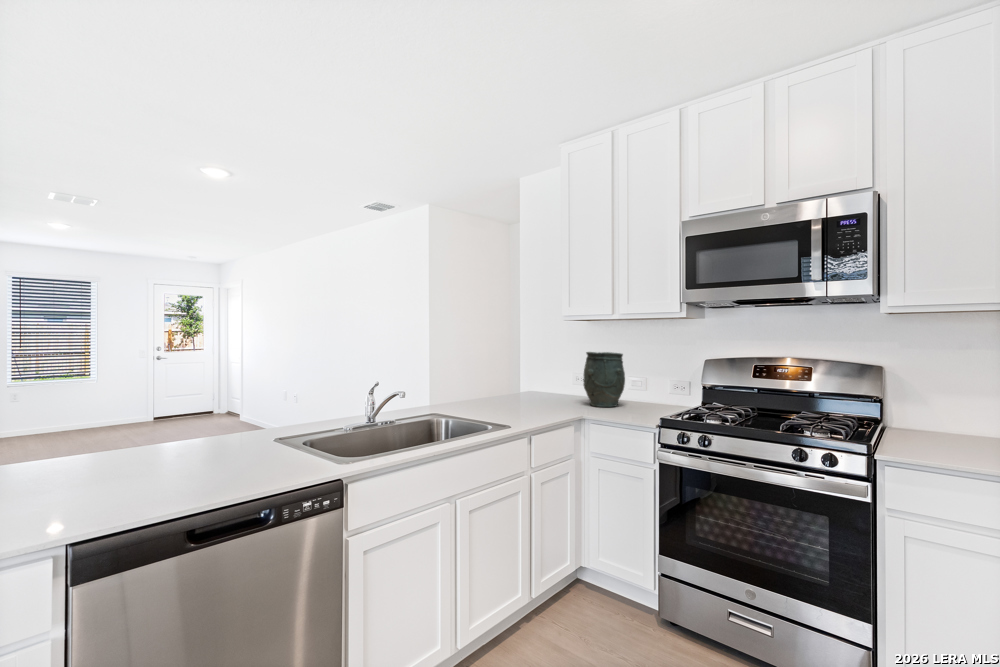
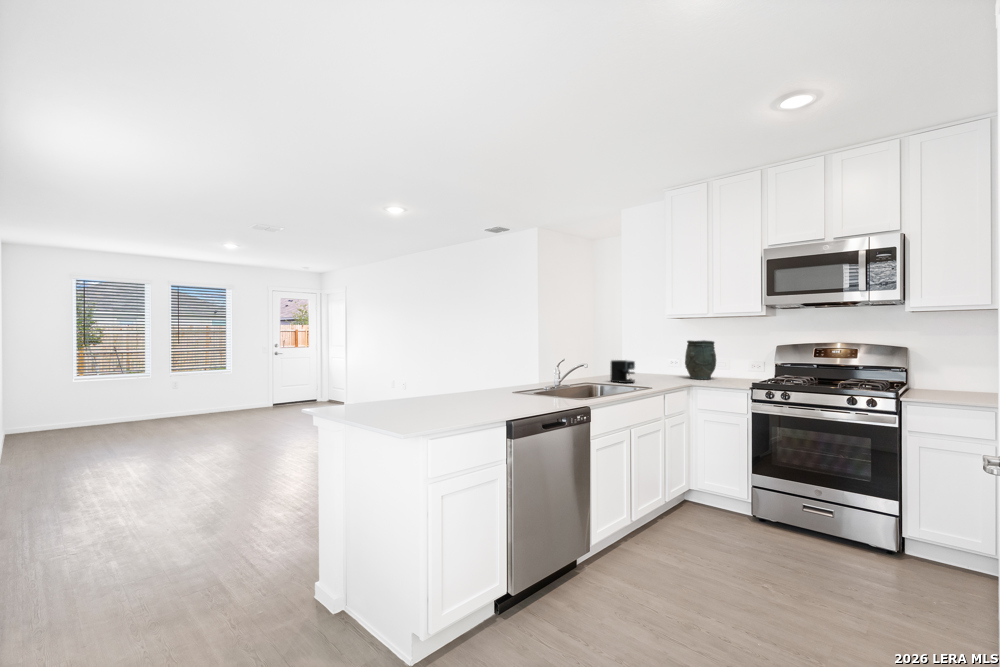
coffee maker: none [465,382,504,417] -> present [611,360,635,383]

